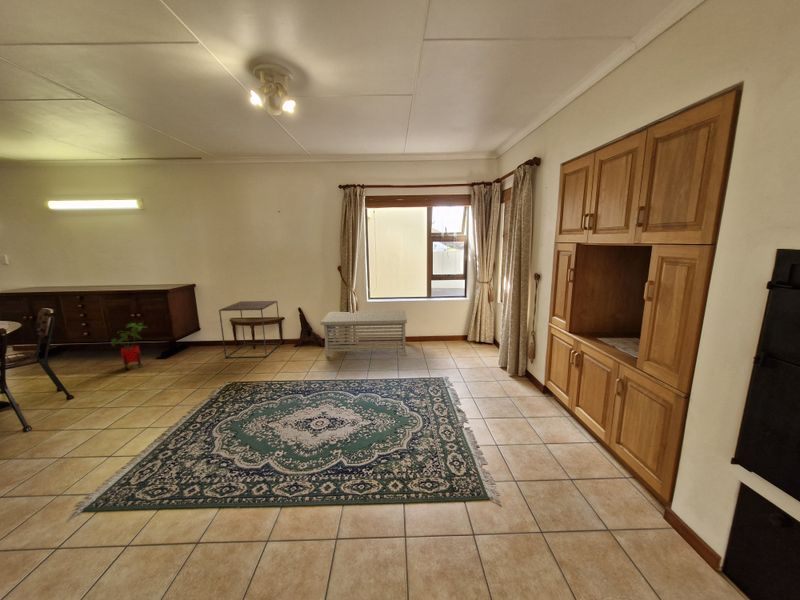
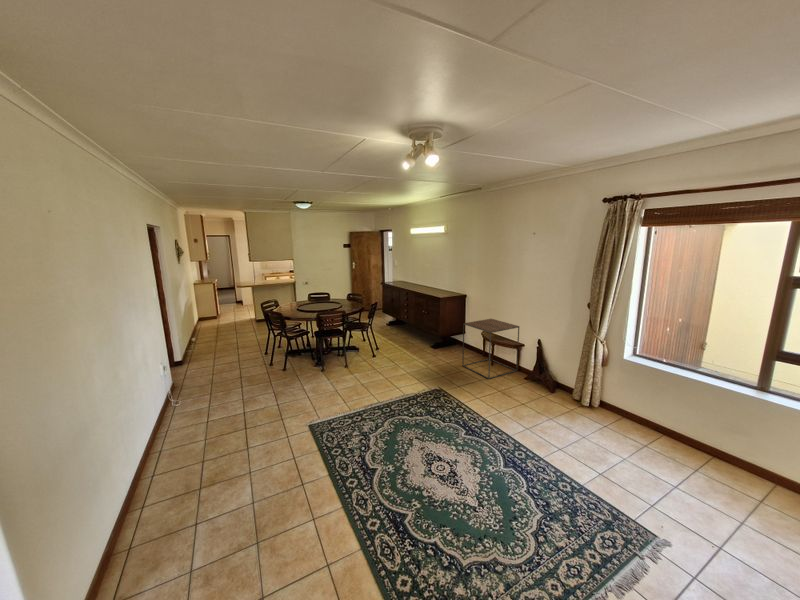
storage bench: present [320,310,407,357] -> none [536,355,689,462]
house plant: present [112,323,145,369] -> none [403,319,424,351]

